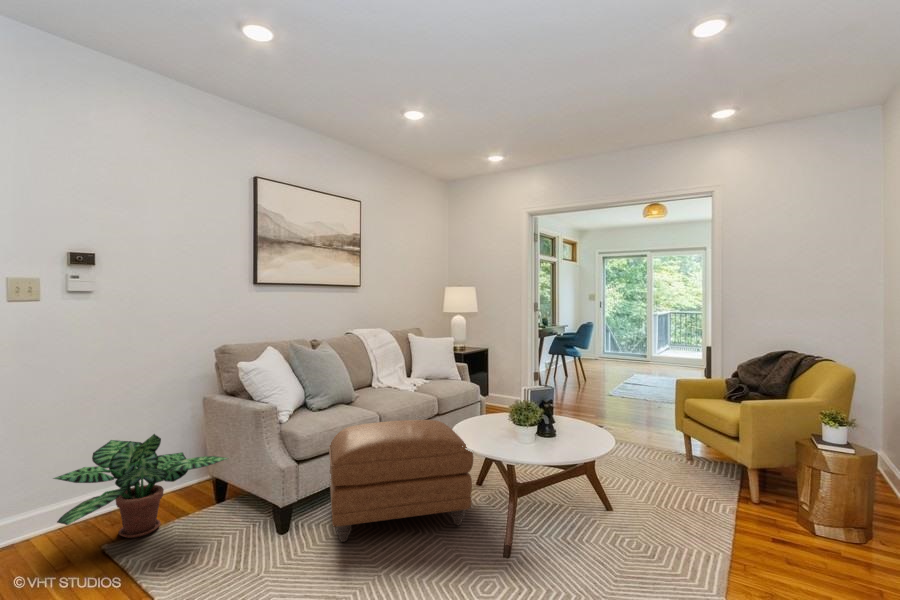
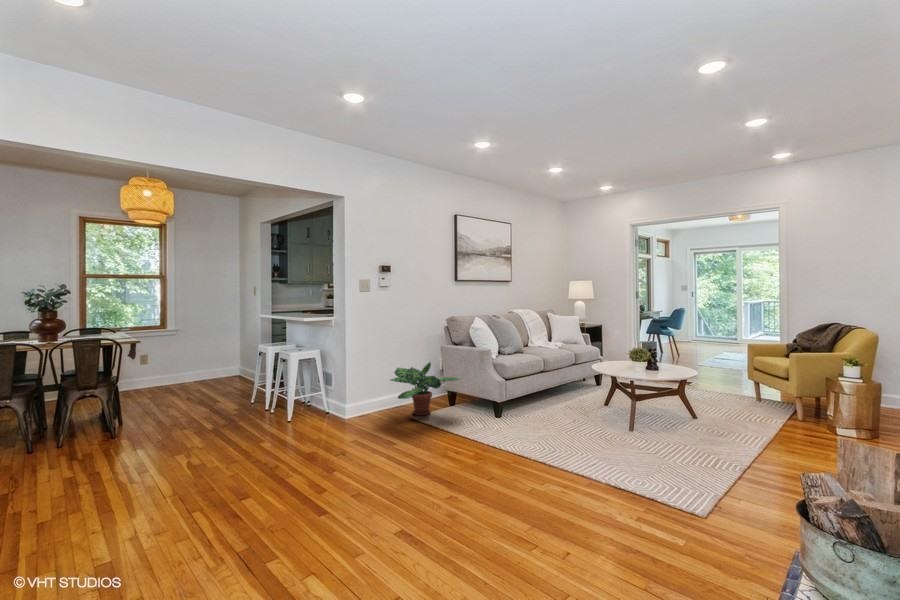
ottoman: present [329,420,473,542] -> none [516,362,608,422]

